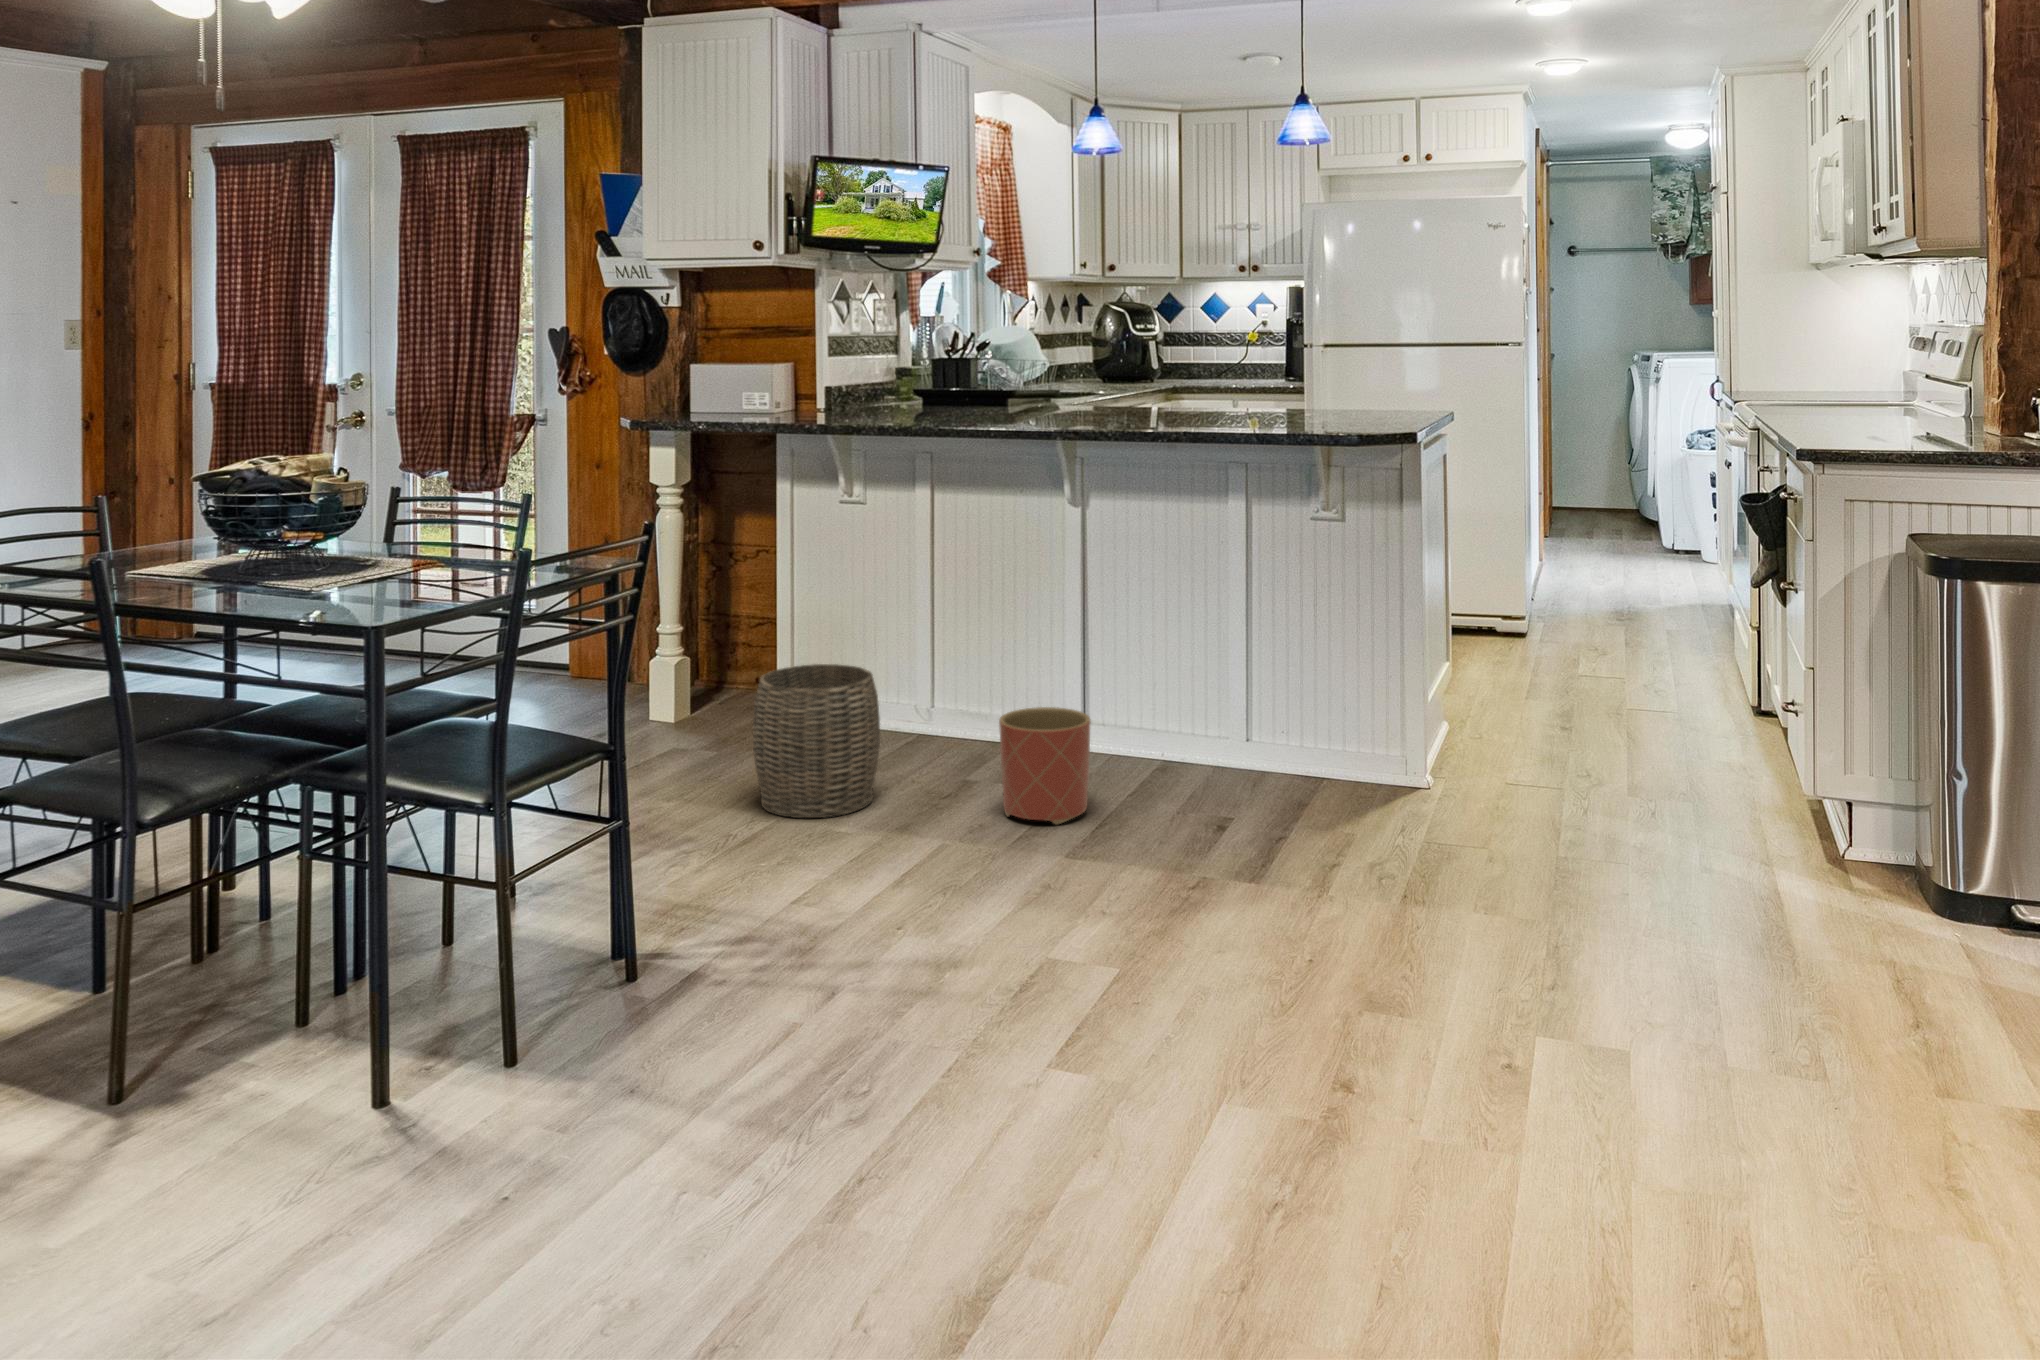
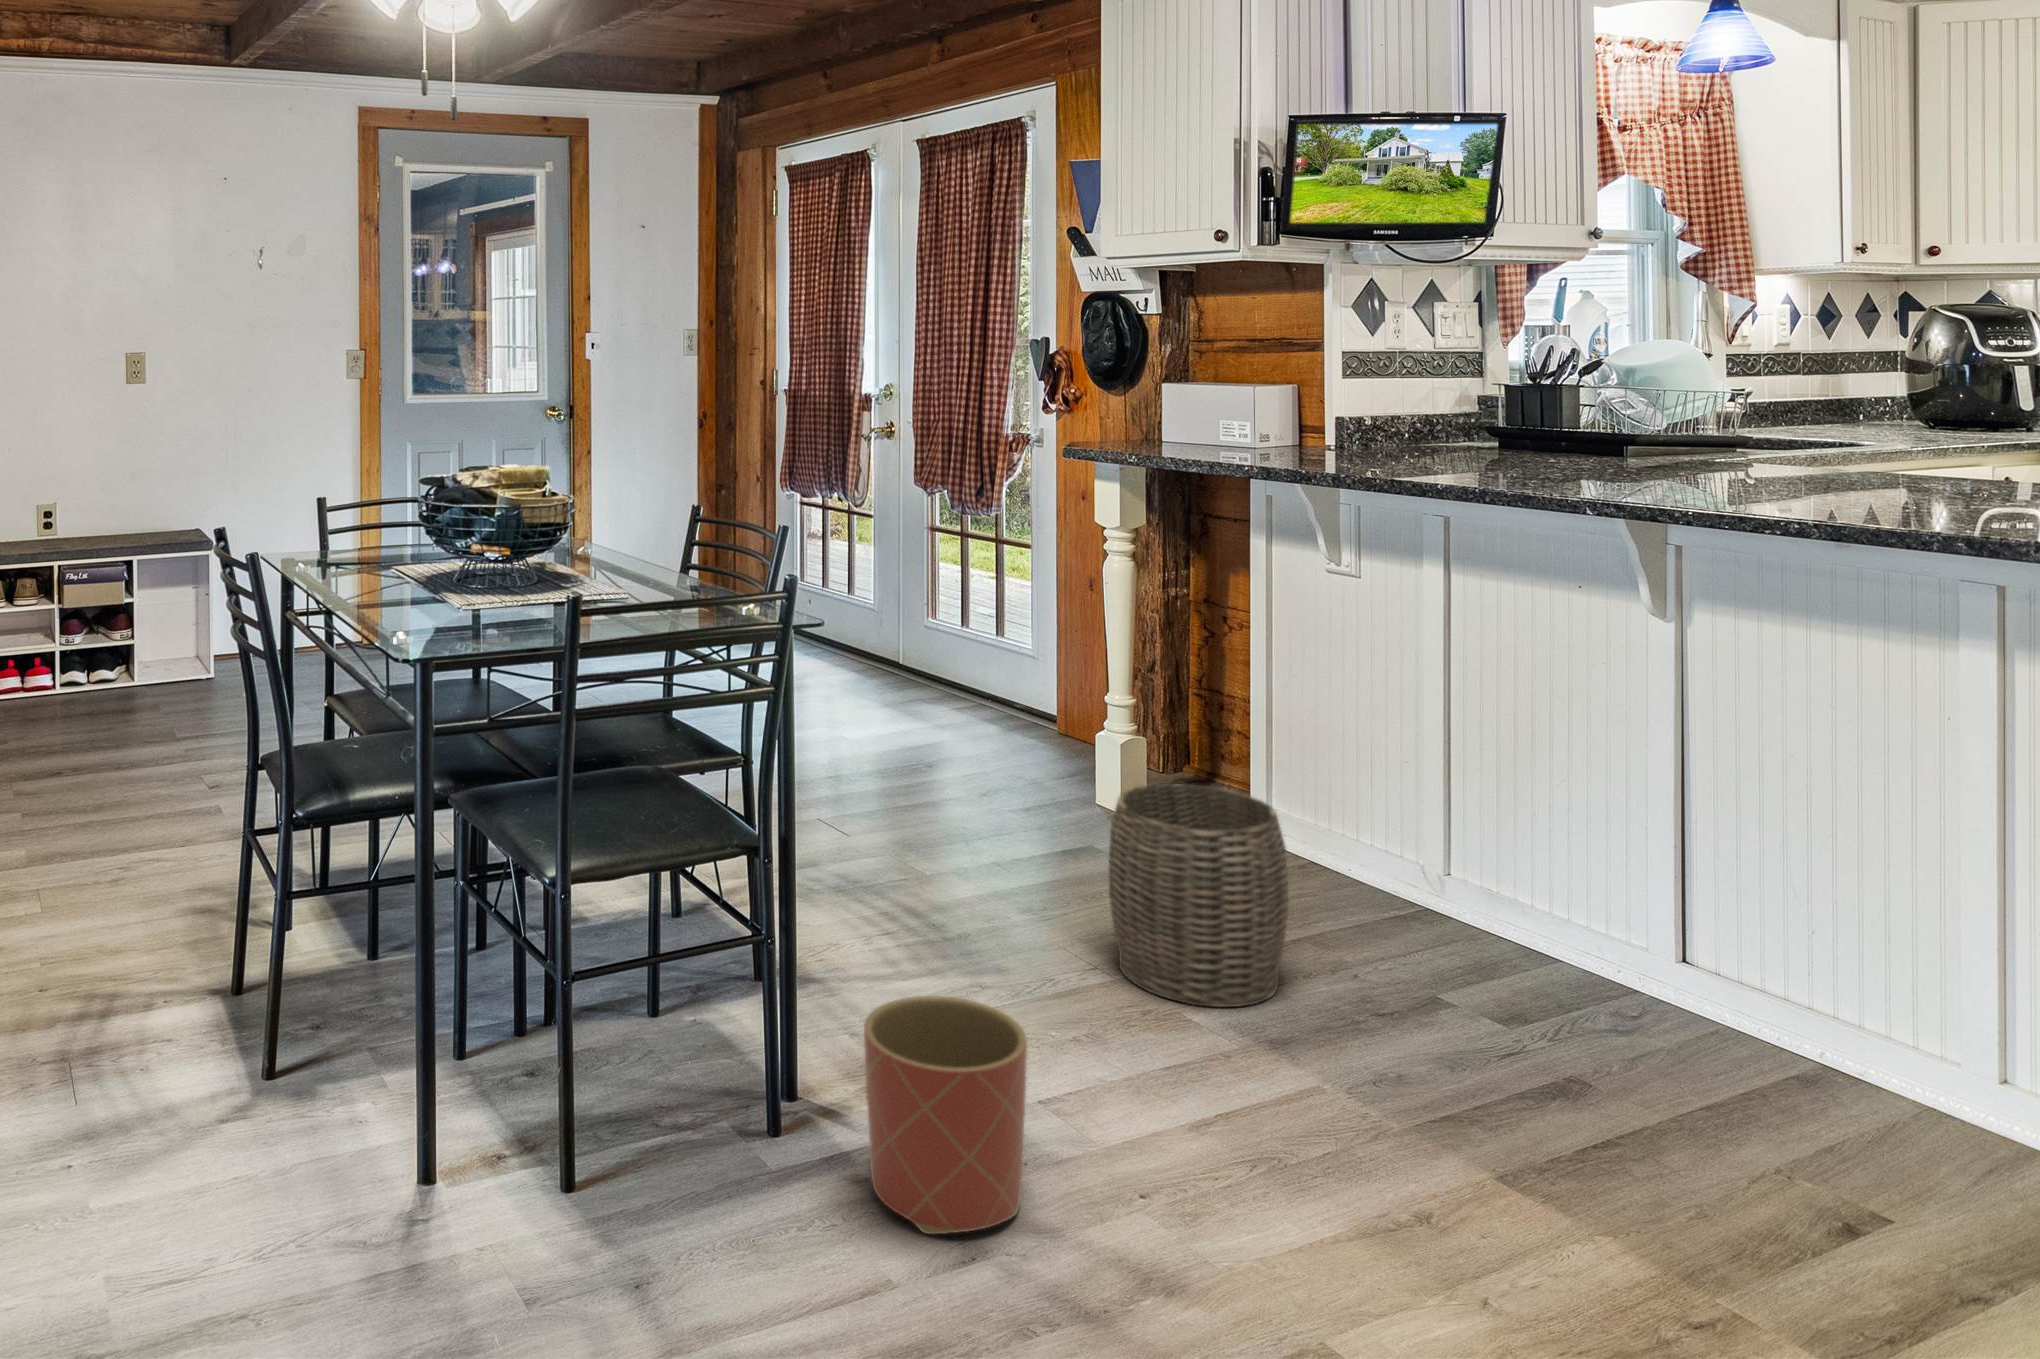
planter: present [999,707,1091,824] -> present [864,996,1027,1234]

